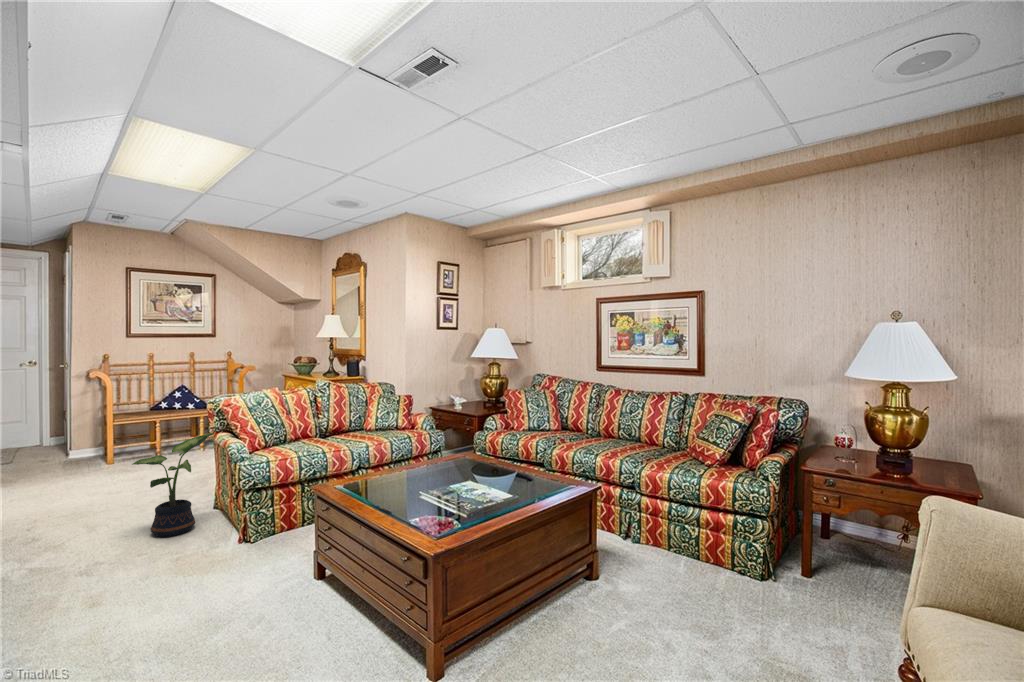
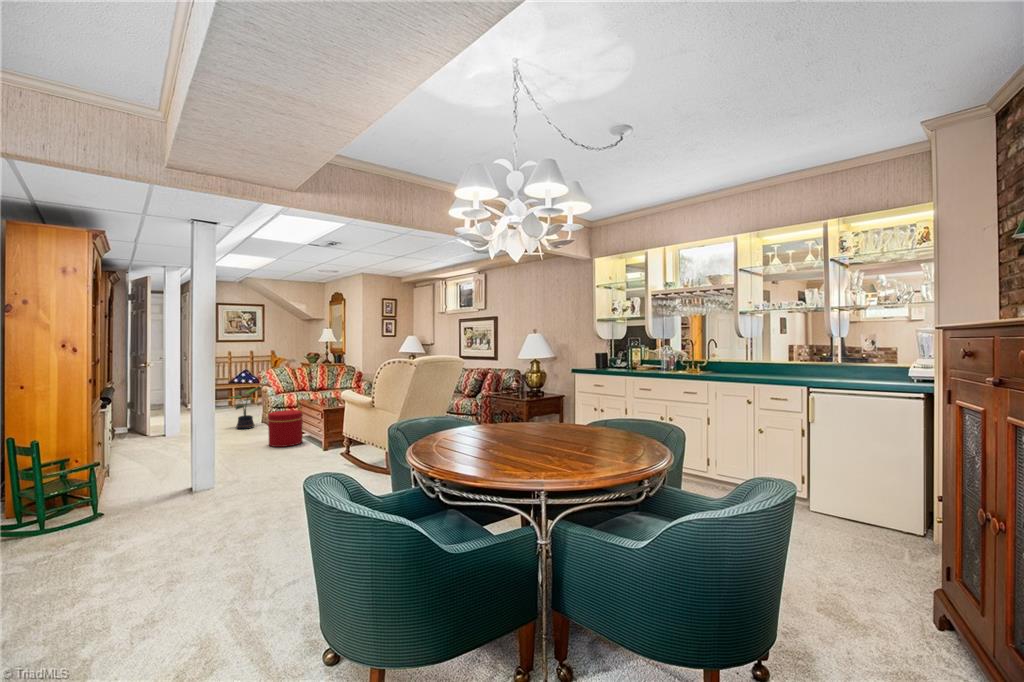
ottoman: none [237,515,334,644] -> present [268,410,303,447]

